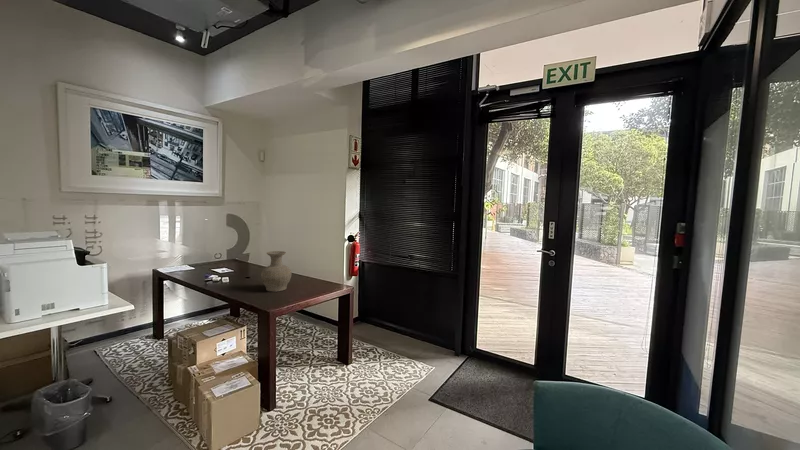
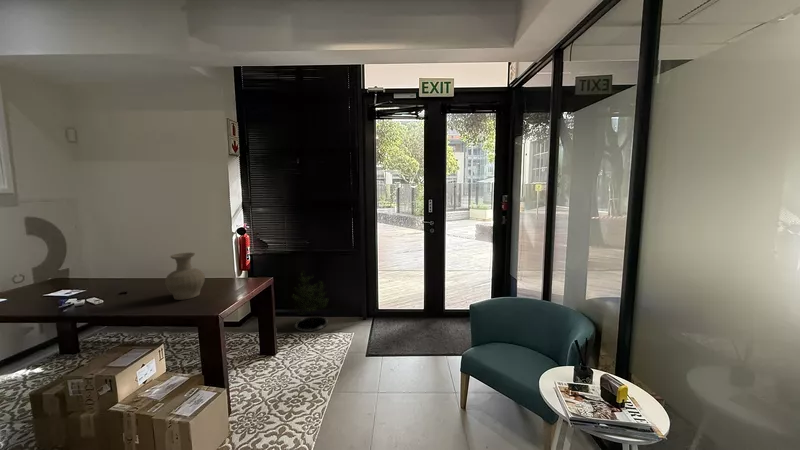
potted tree: none [379,285,421,353] -> present [294,273,328,332]

